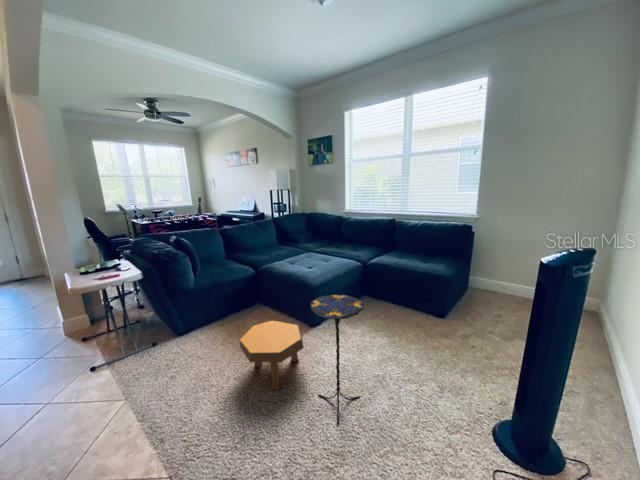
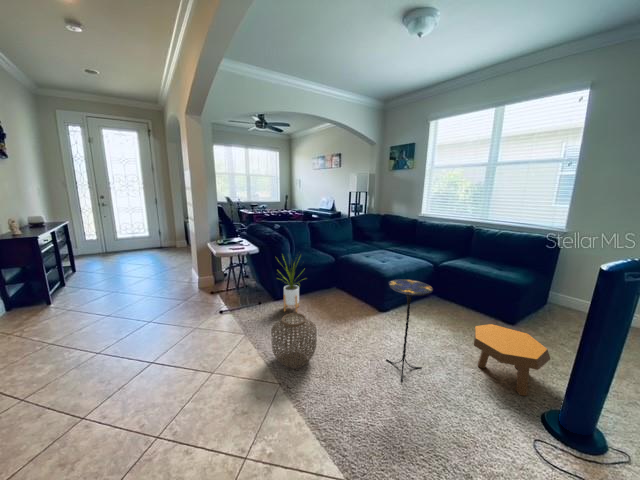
house plant: none [168,269,219,350] -> present [284,263,299,312]
footstool: present [240,321,304,390] -> present [474,324,551,396]
woven basket: none [154,362,226,442] -> present [271,313,317,368]

